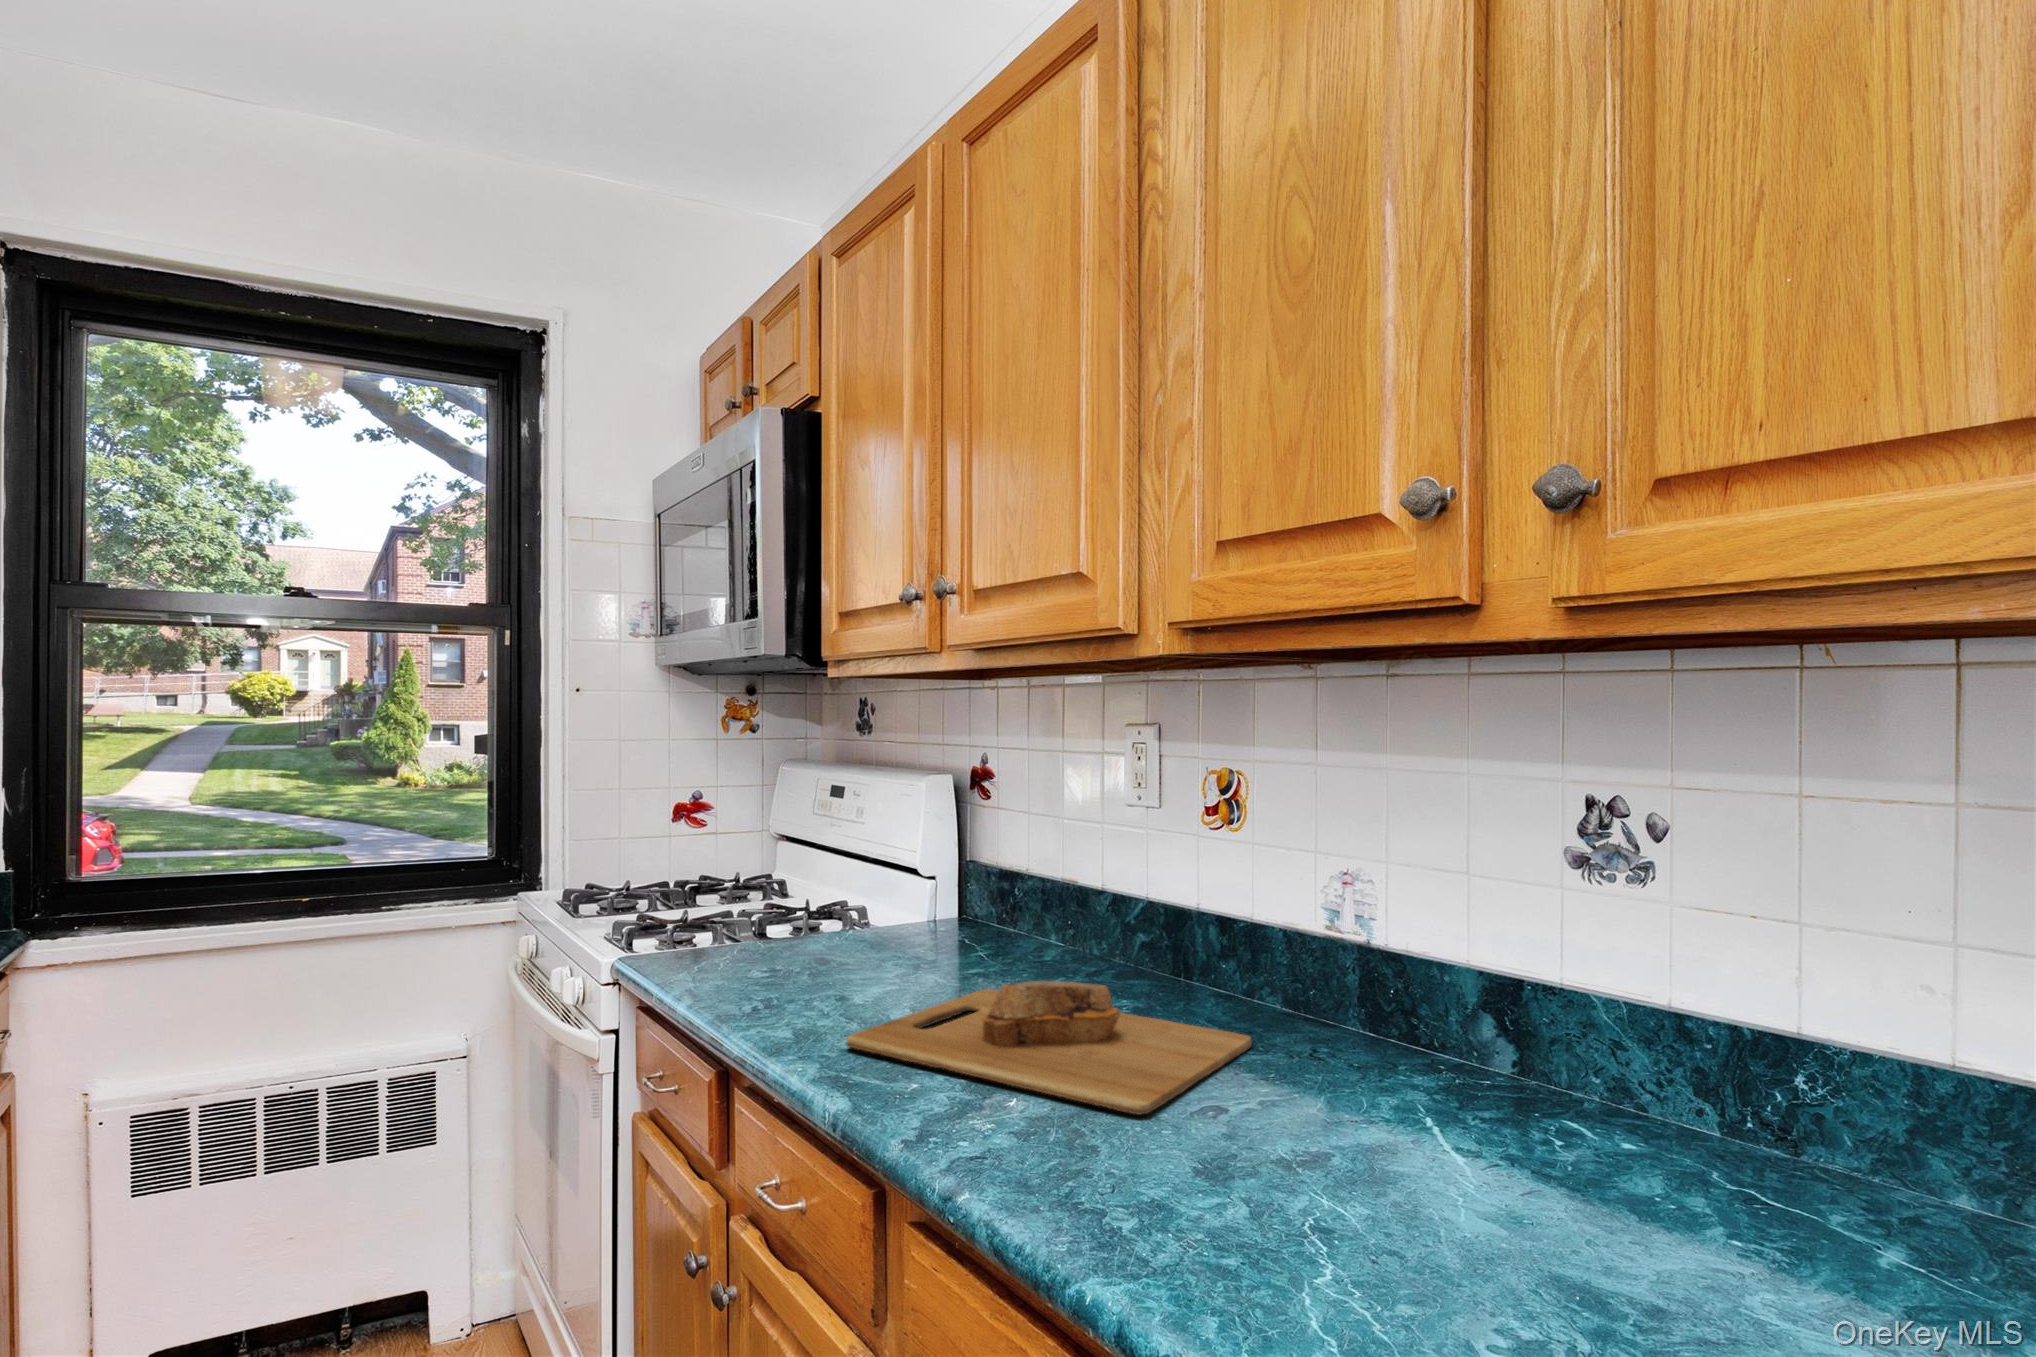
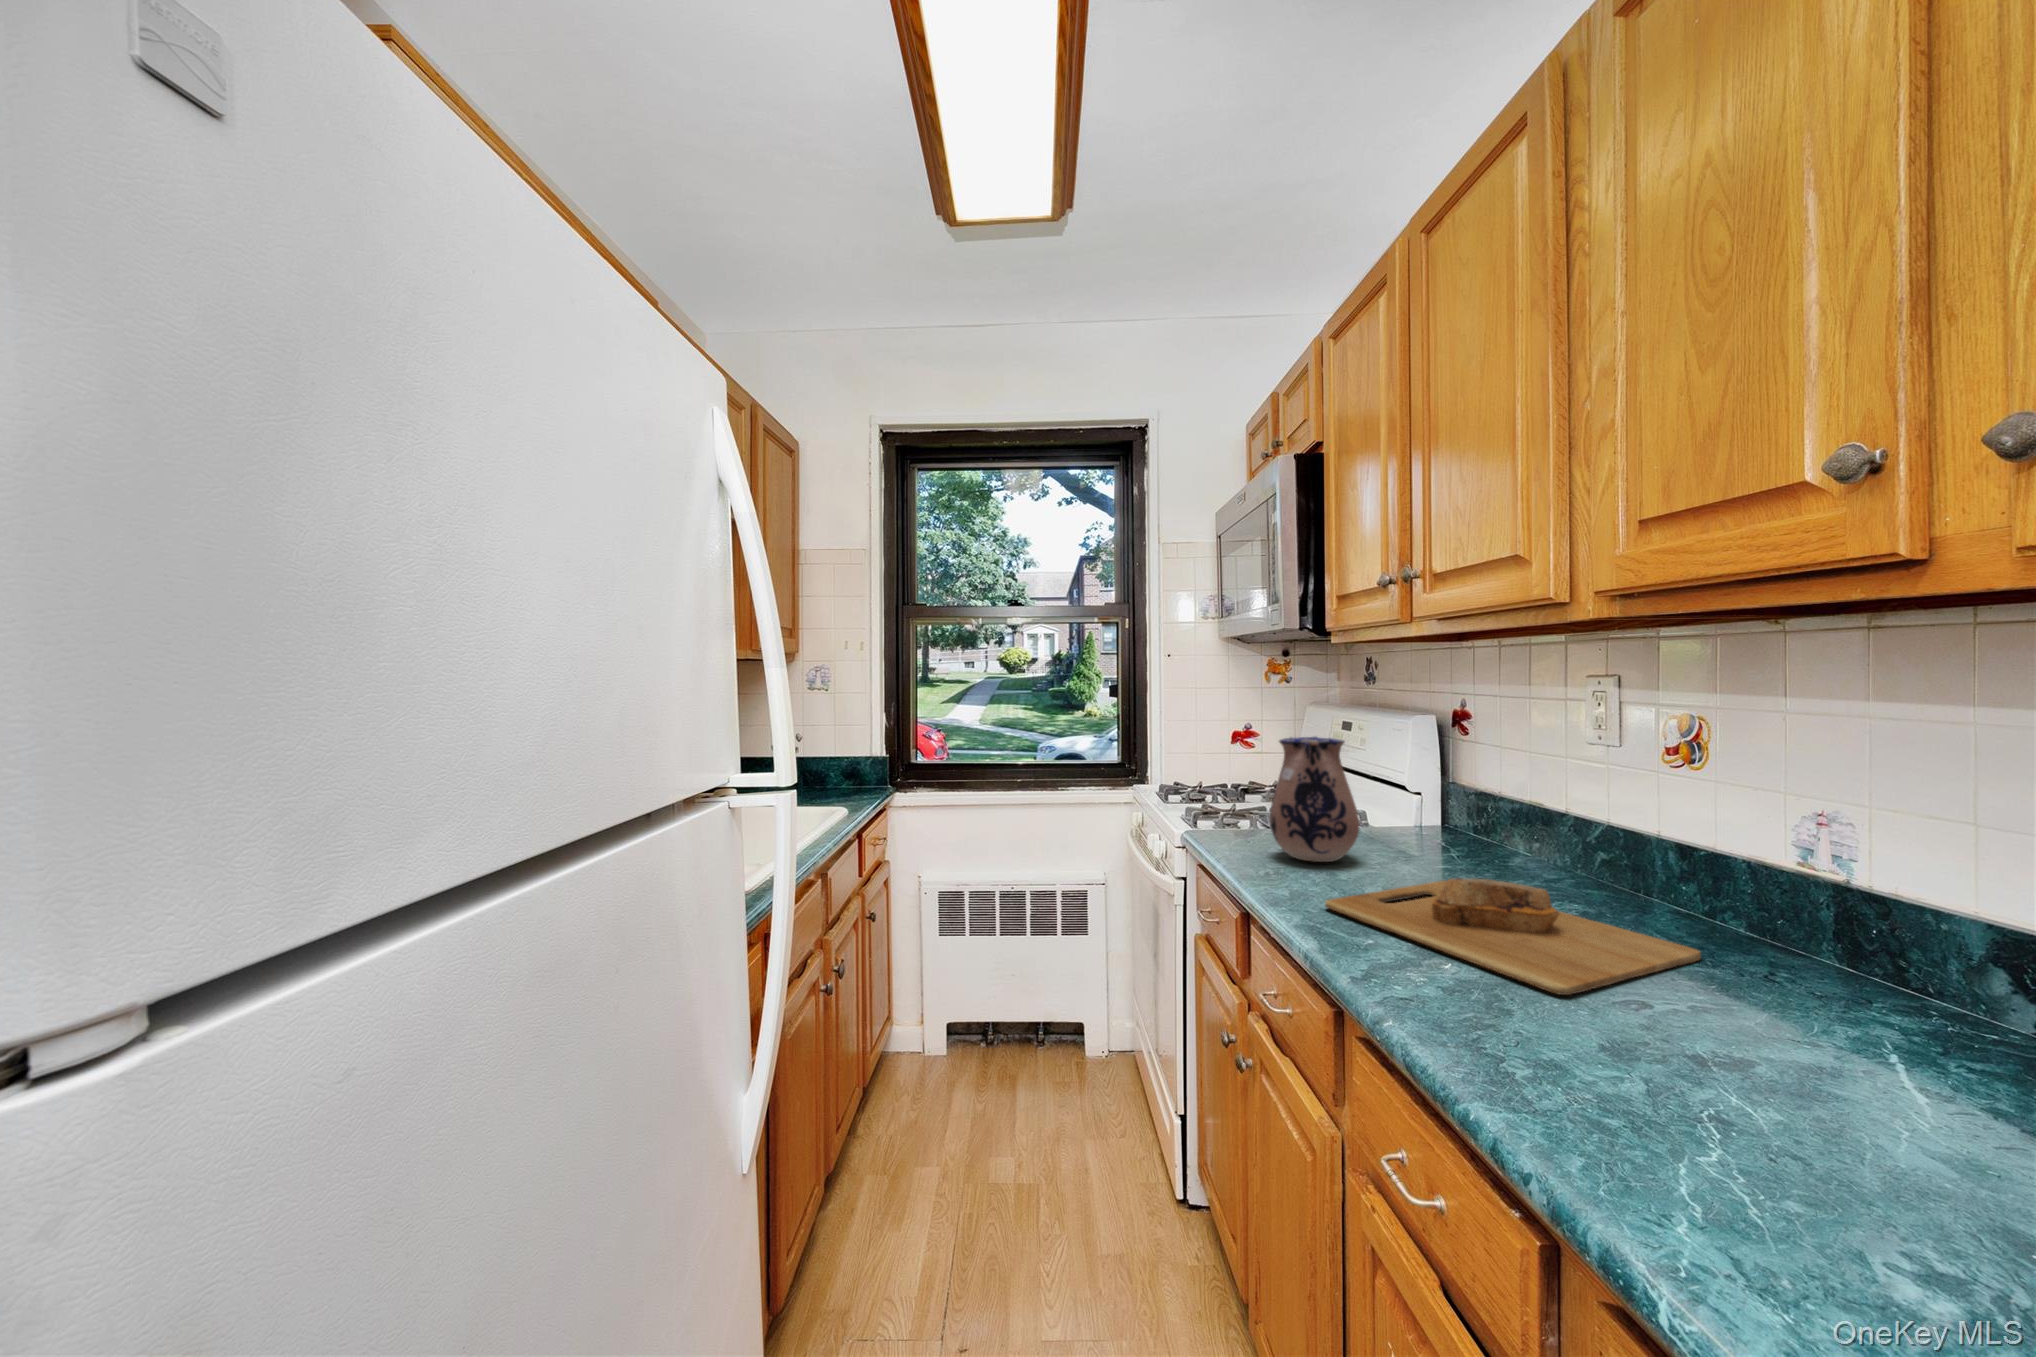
ceramic pitcher: none [755,803,876,983] -> present [1270,737,1360,862]

